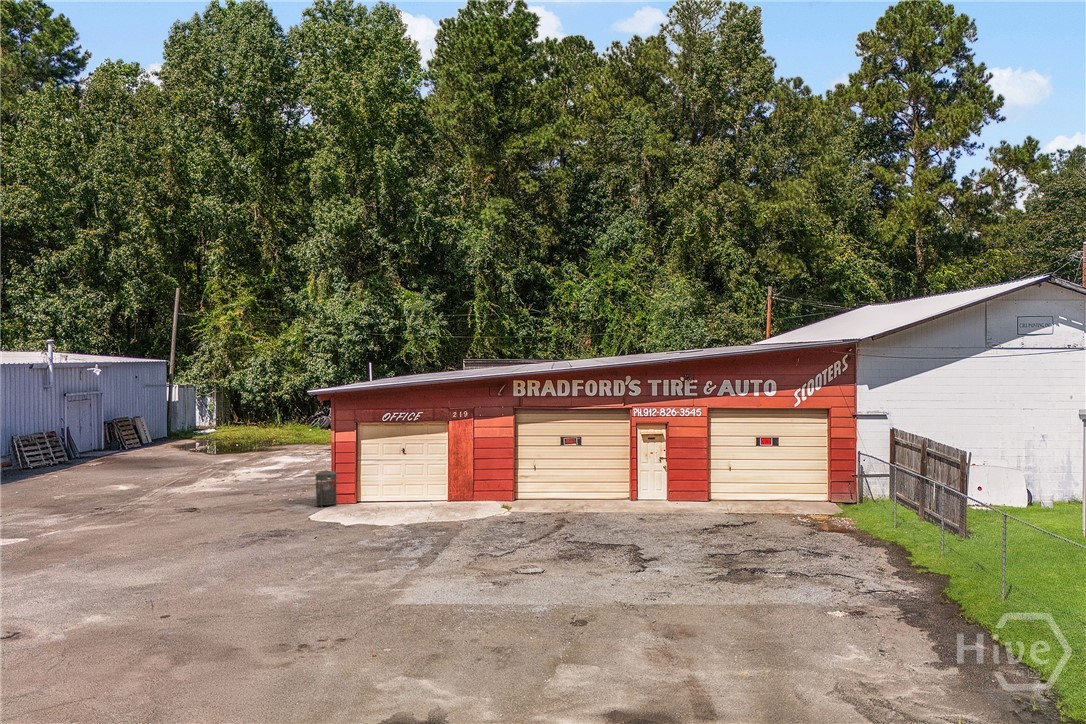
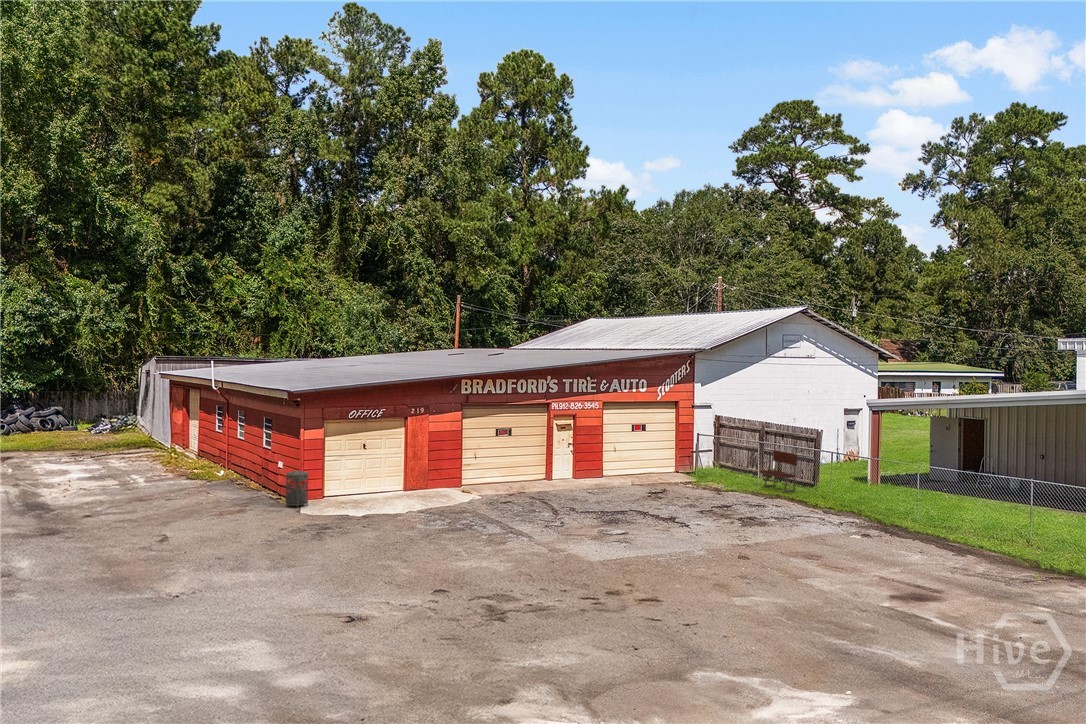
bench: none [895,476,938,537] -> present [760,450,797,492]

